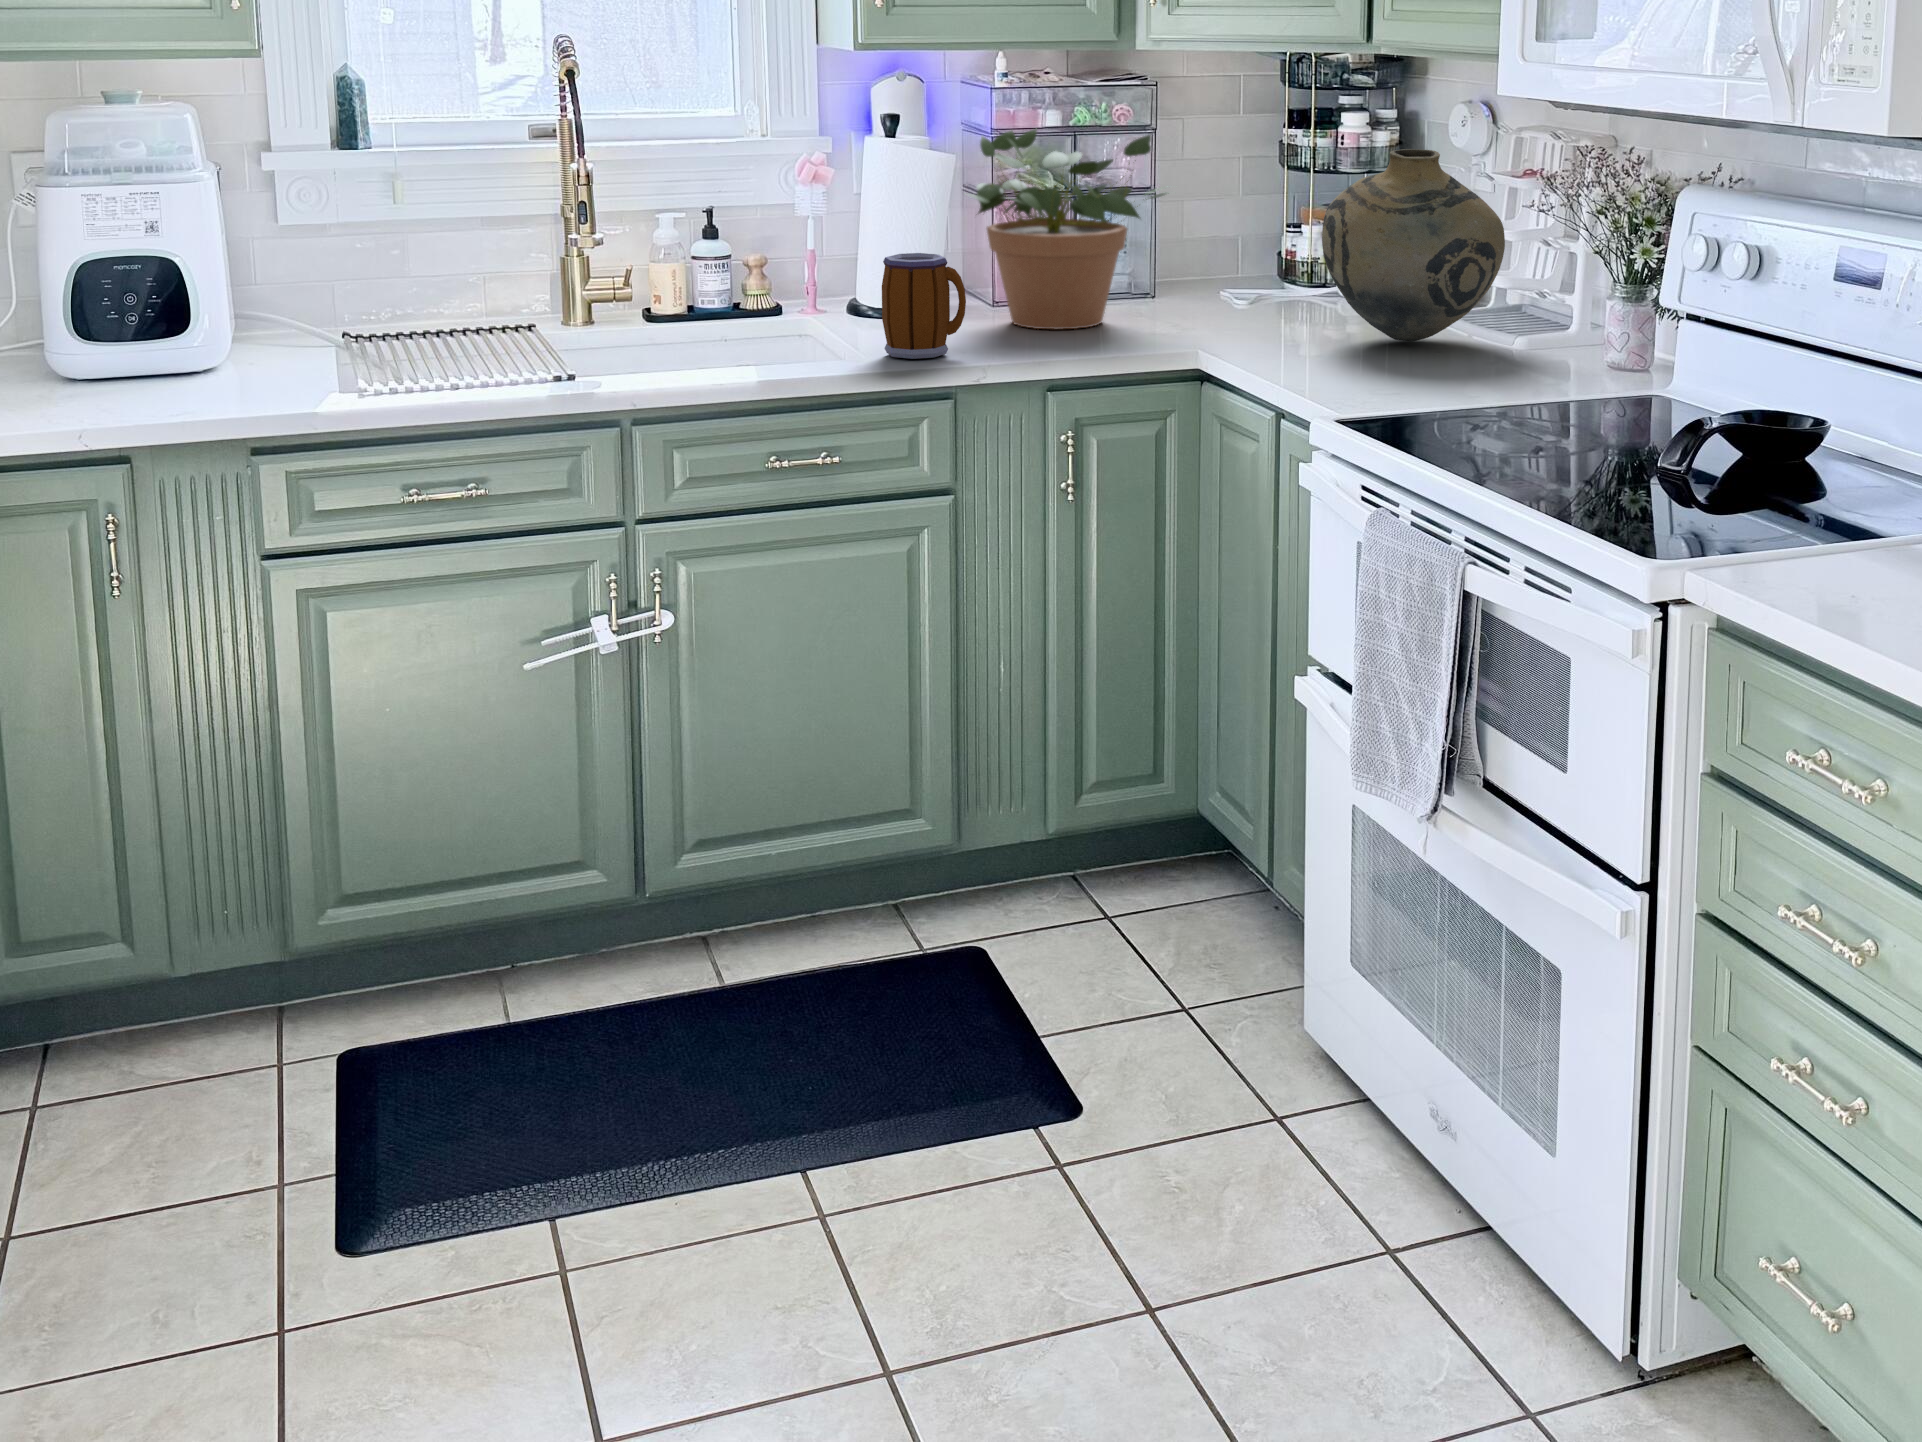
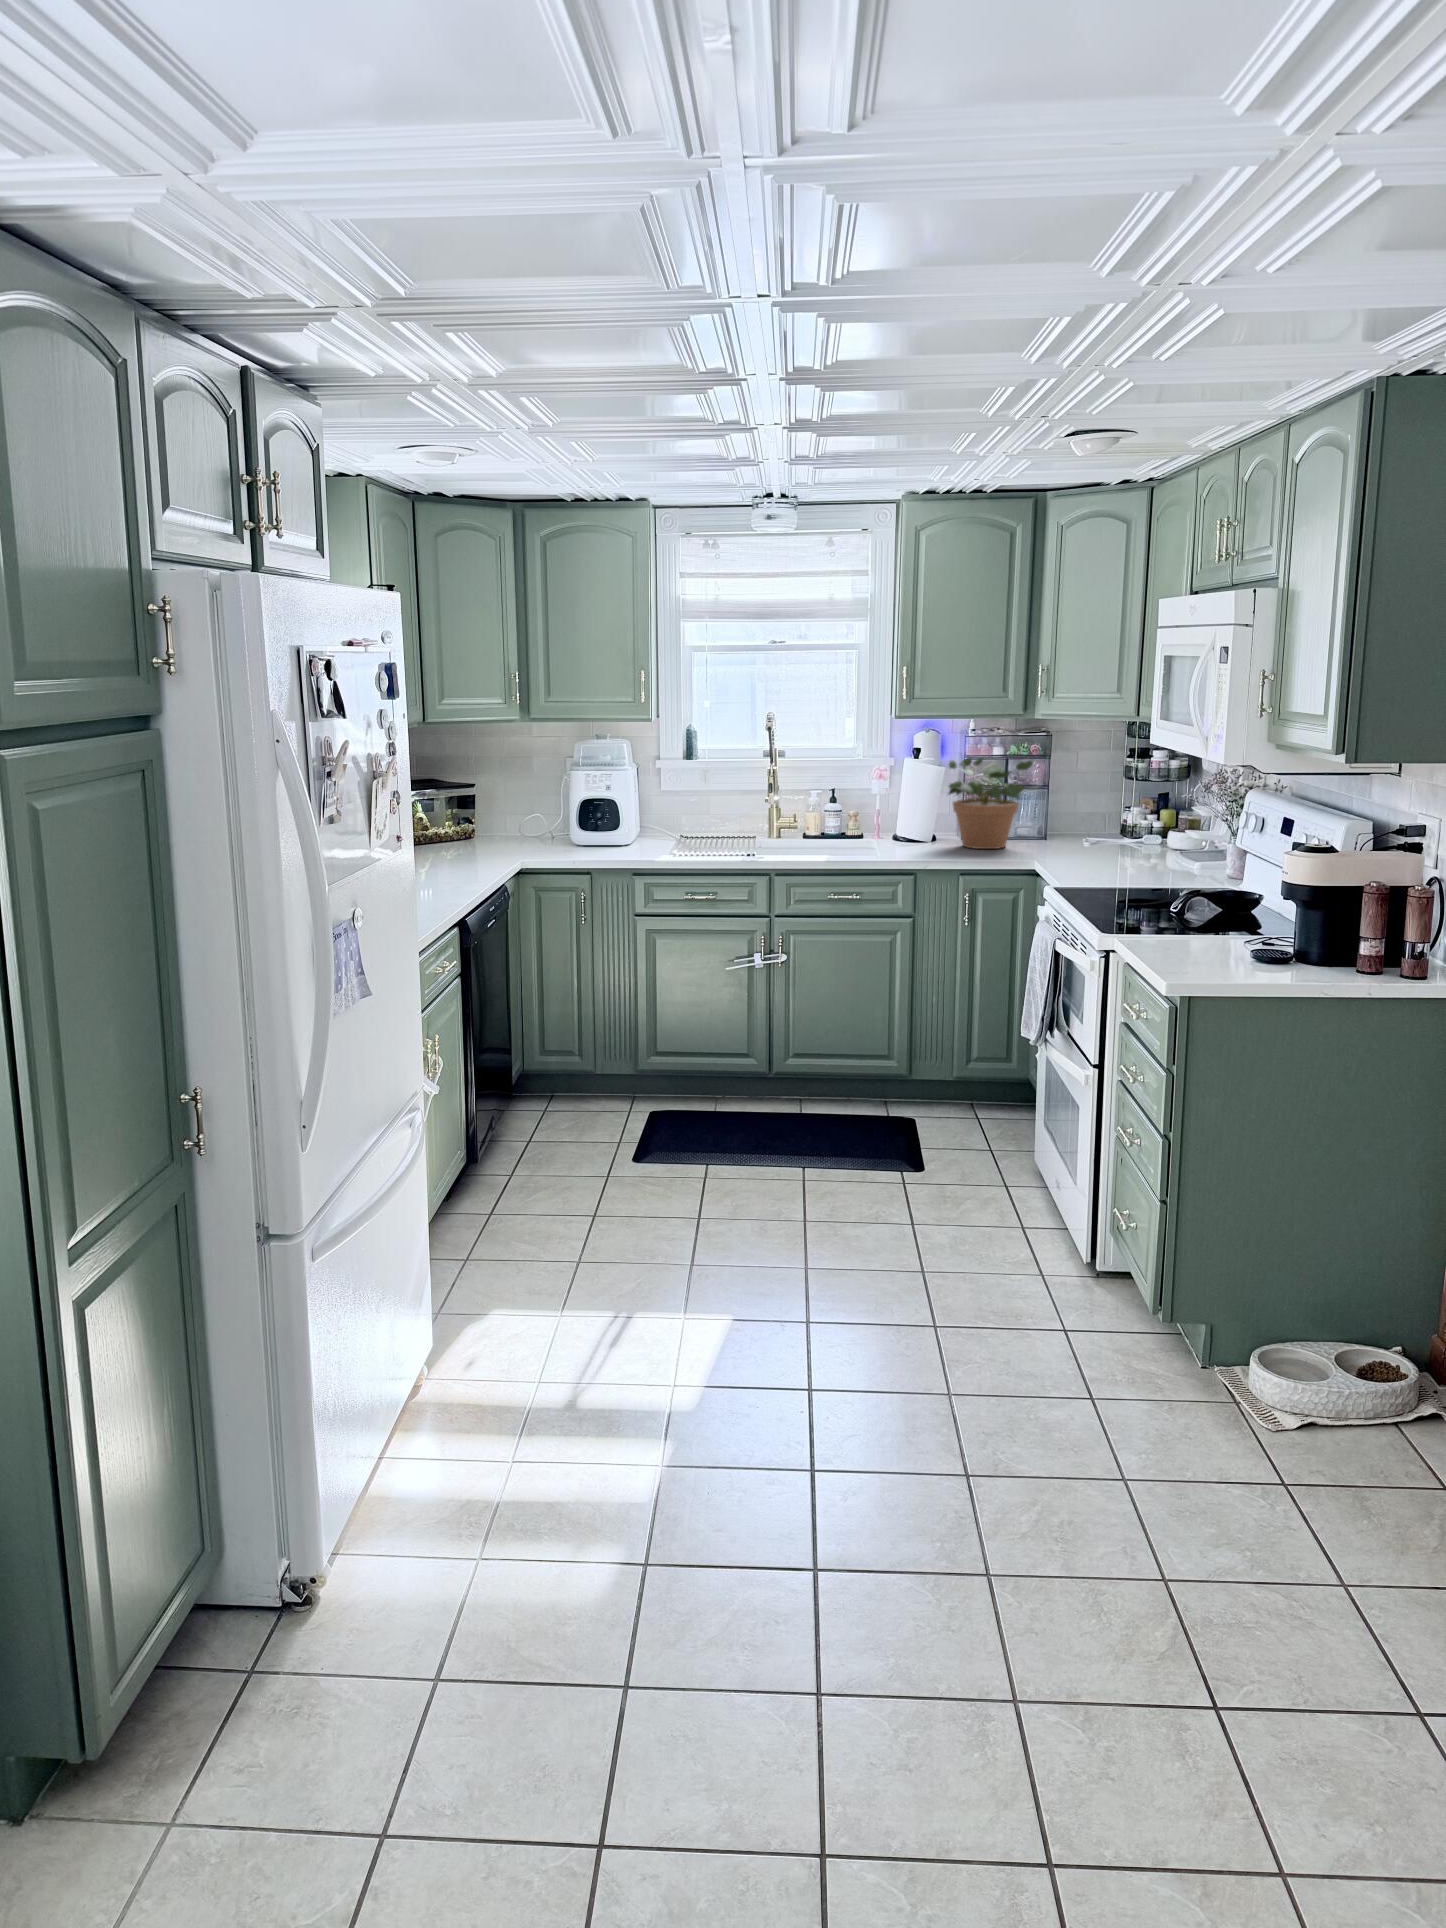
vase: present [1322,149,1505,341] -> none [1098,770,1188,862]
mug: present [882,253,966,359] -> none [891,810,927,856]

